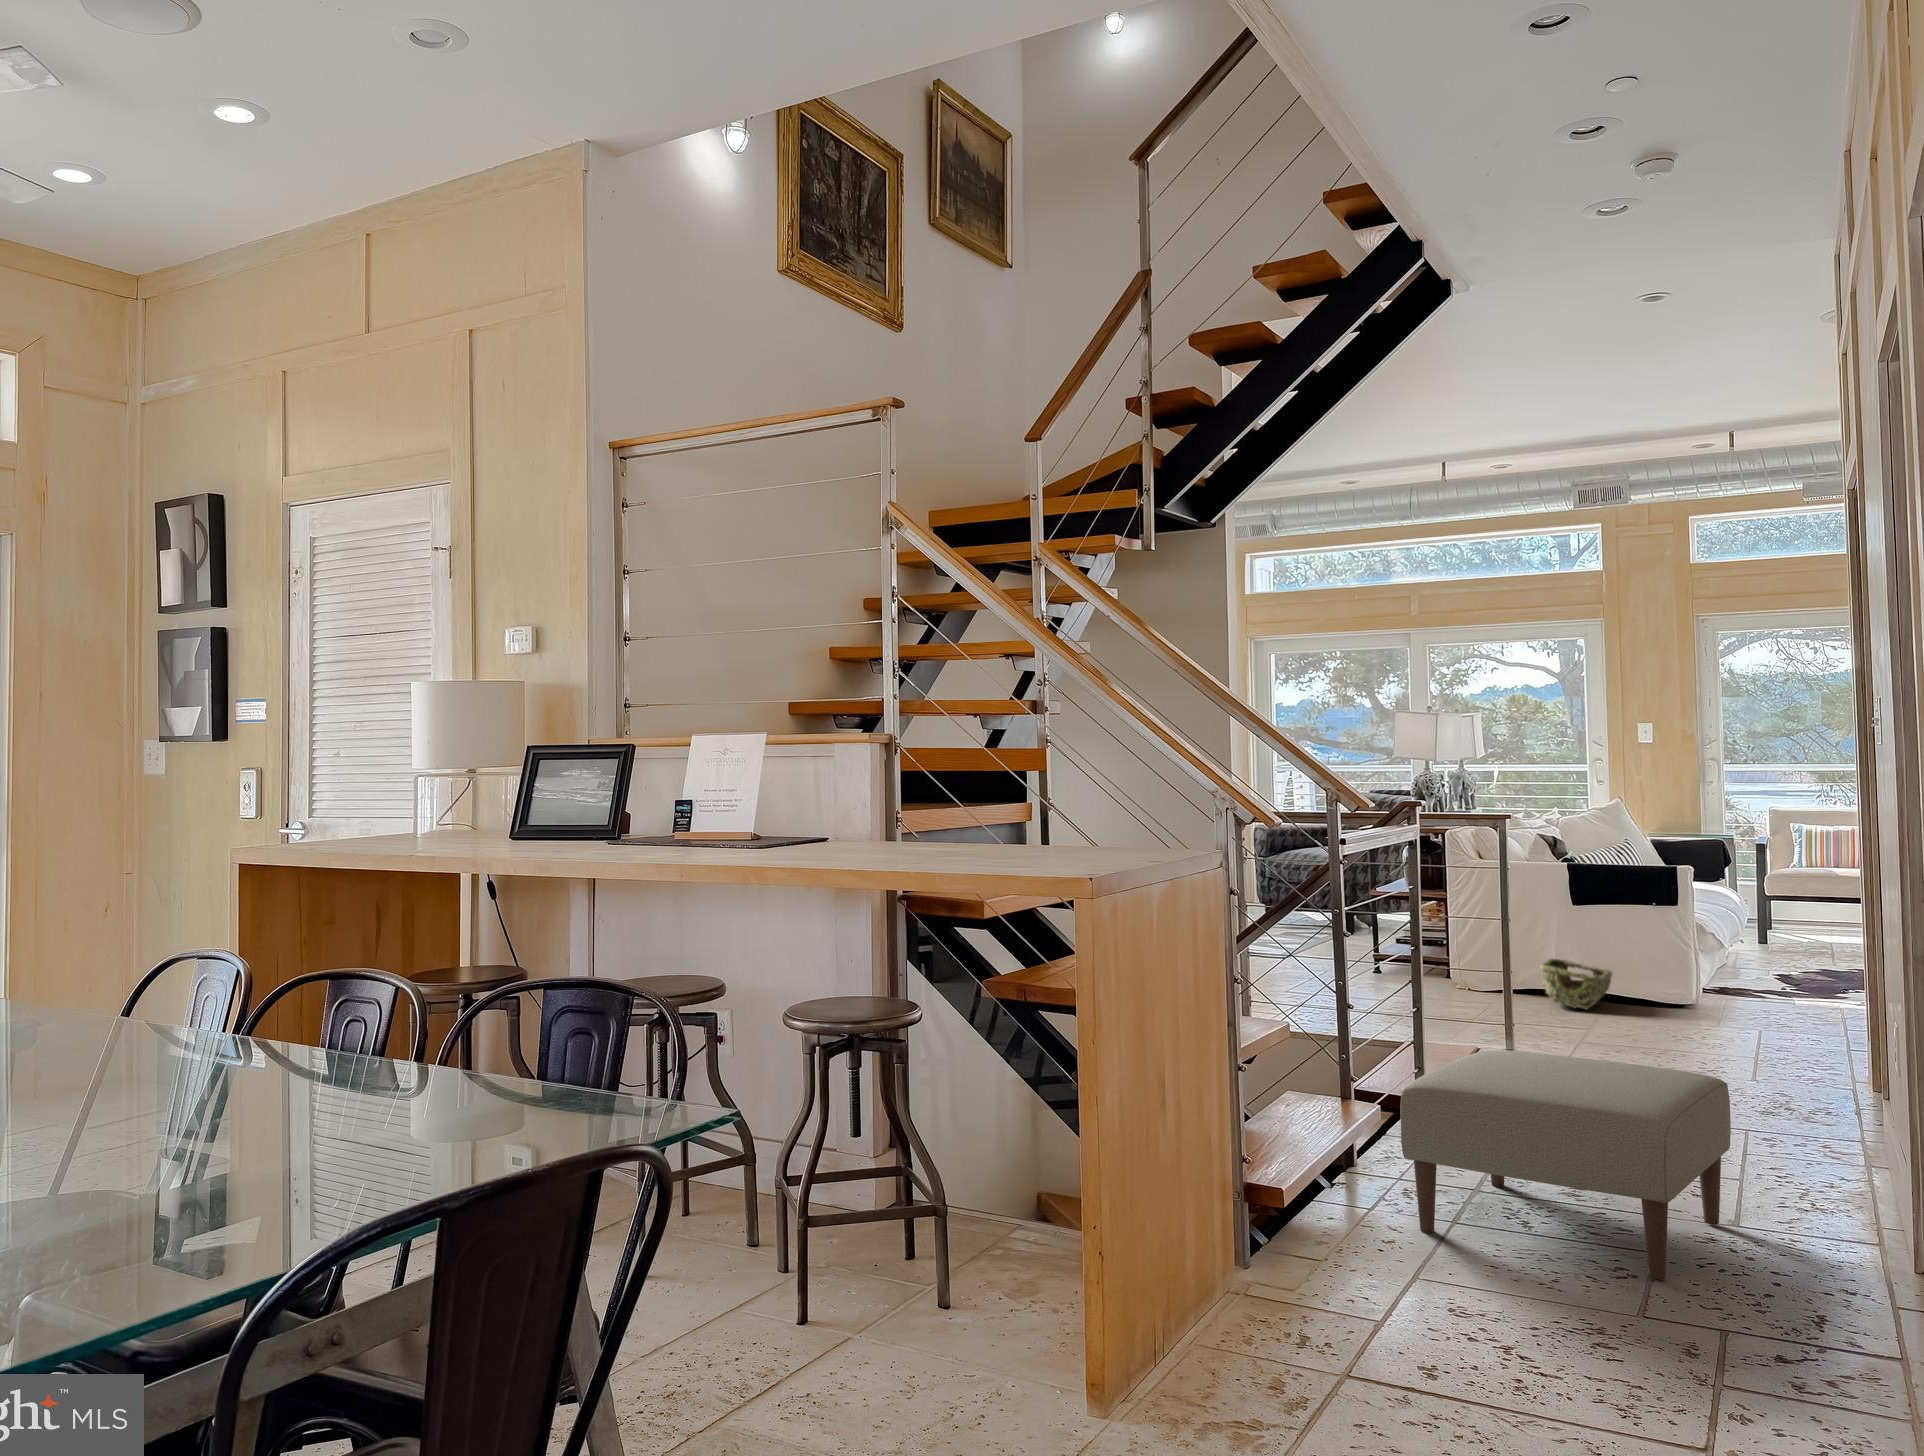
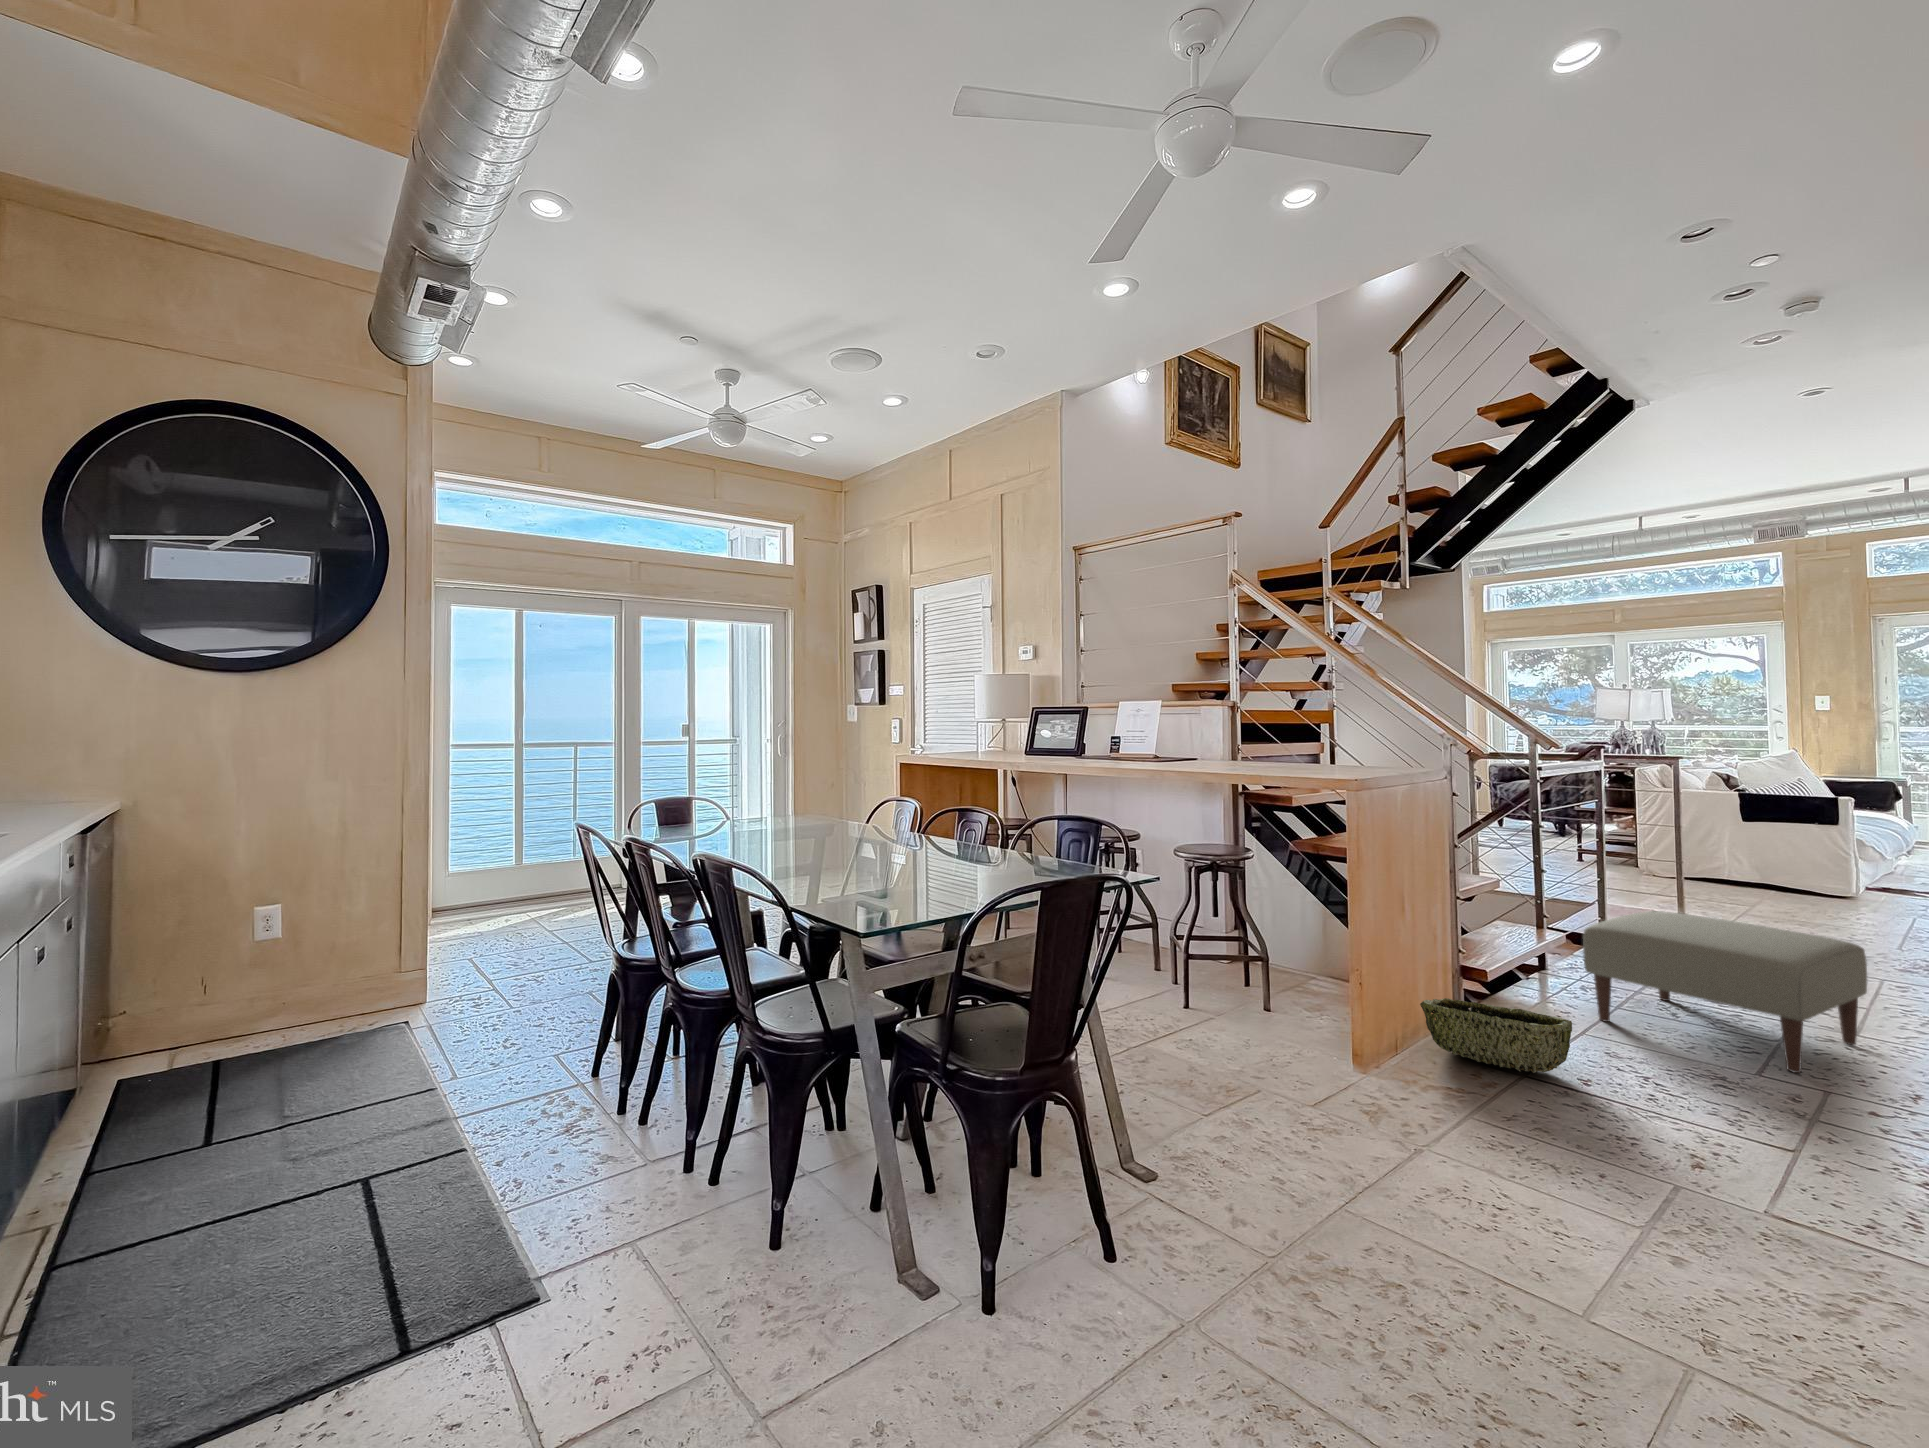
woven basket: present [1541,959,1612,1009] -> present [1420,998,1572,1073]

